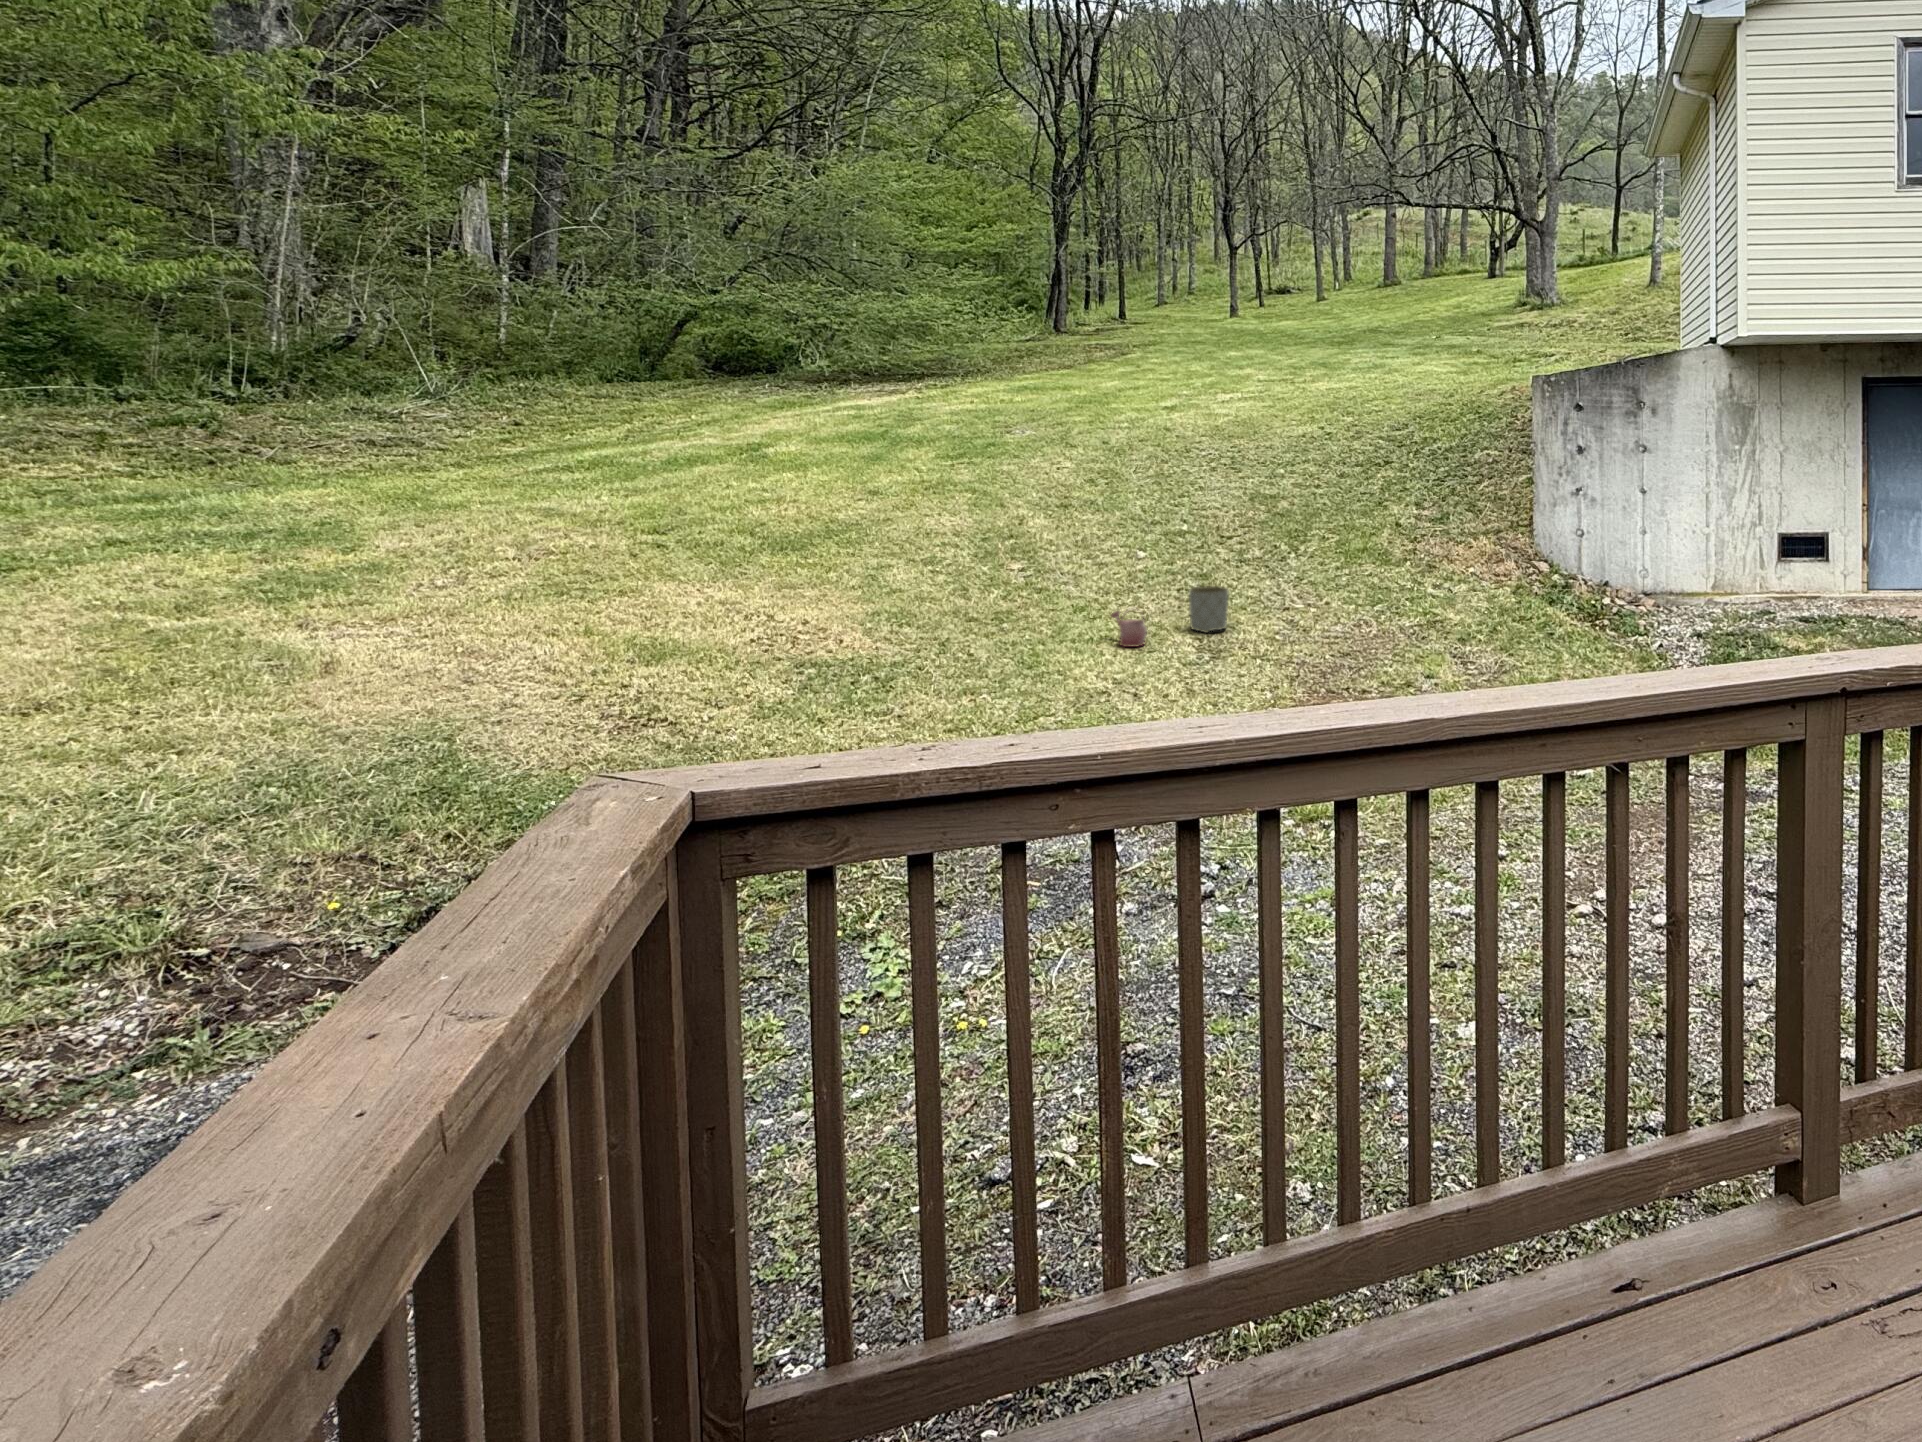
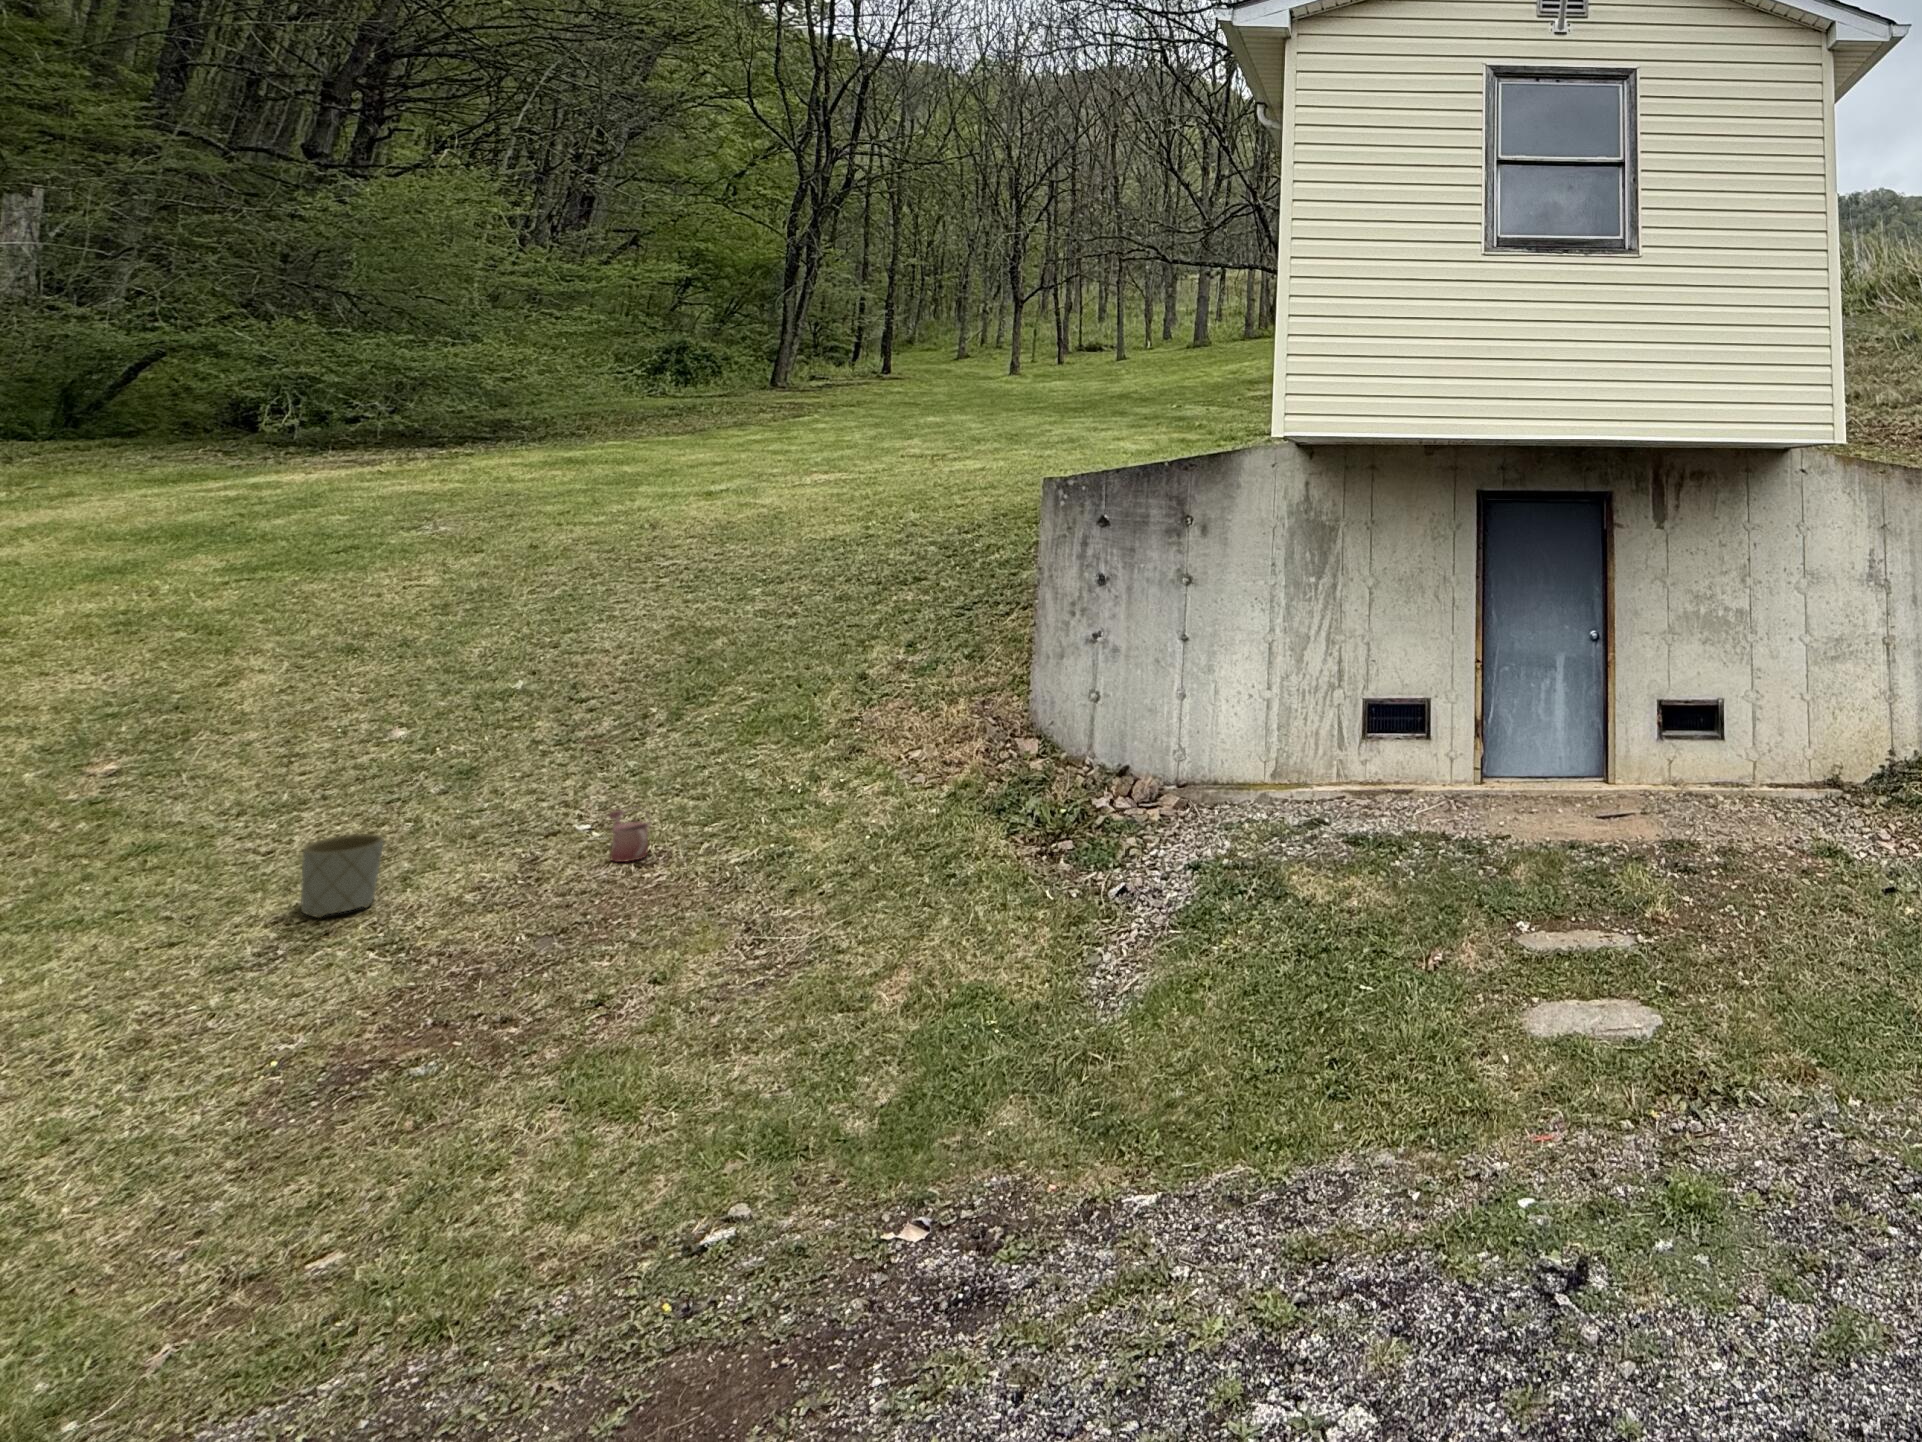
watering can: present [1111,608,1147,647] -> present [609,810,651,862]

